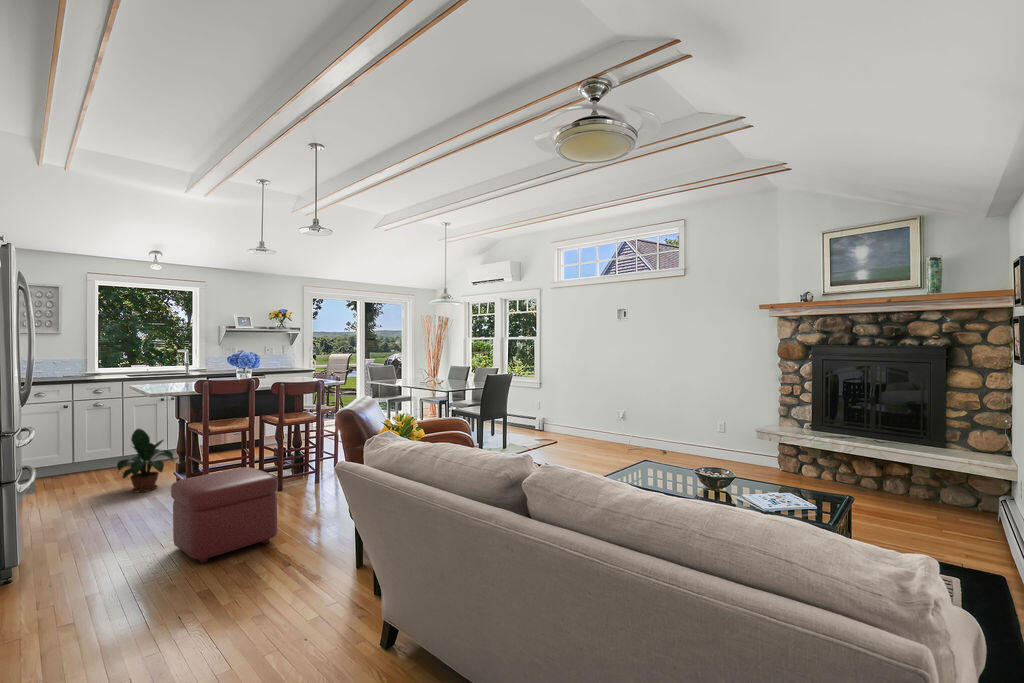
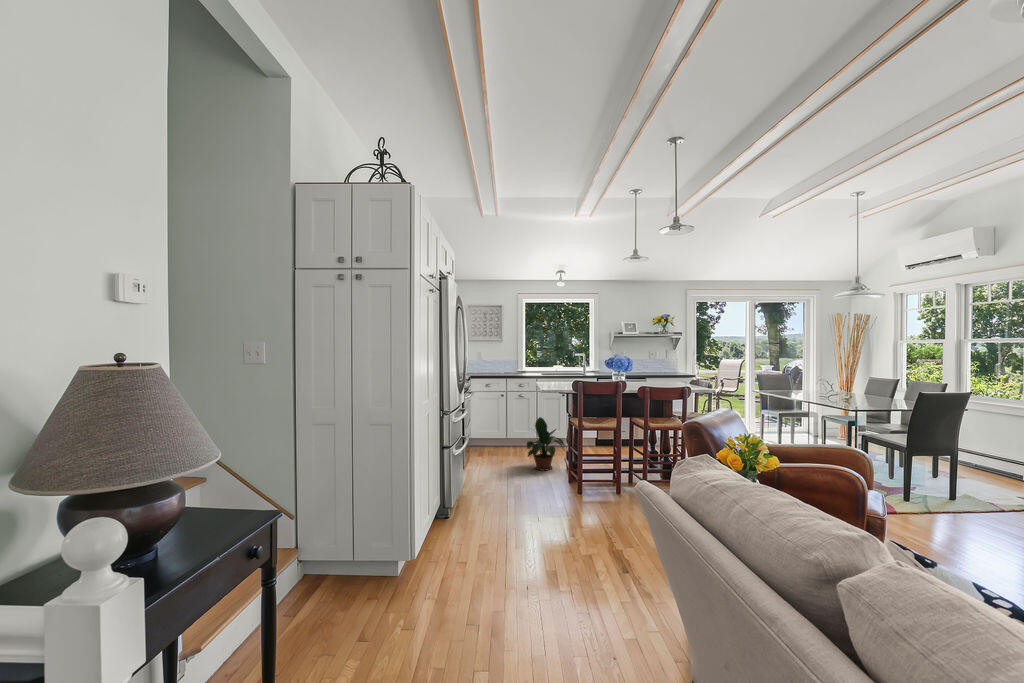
ottoman: present [171,467,278,564] -> none [538,466,624,551]

